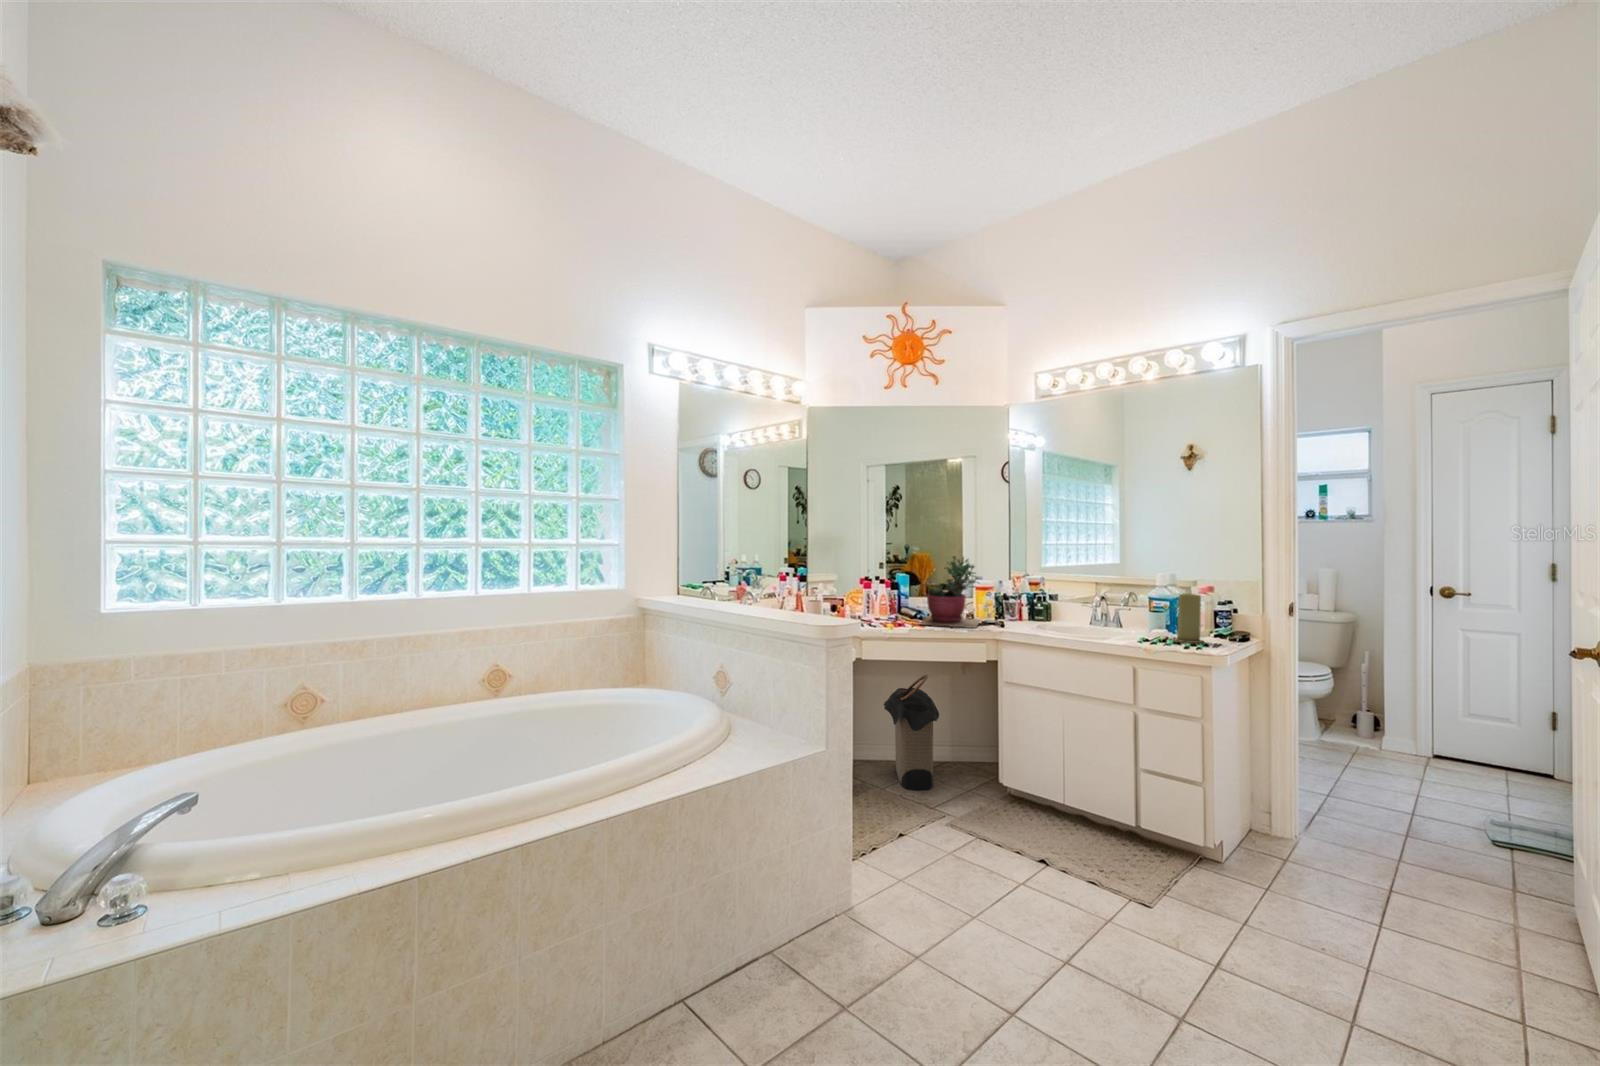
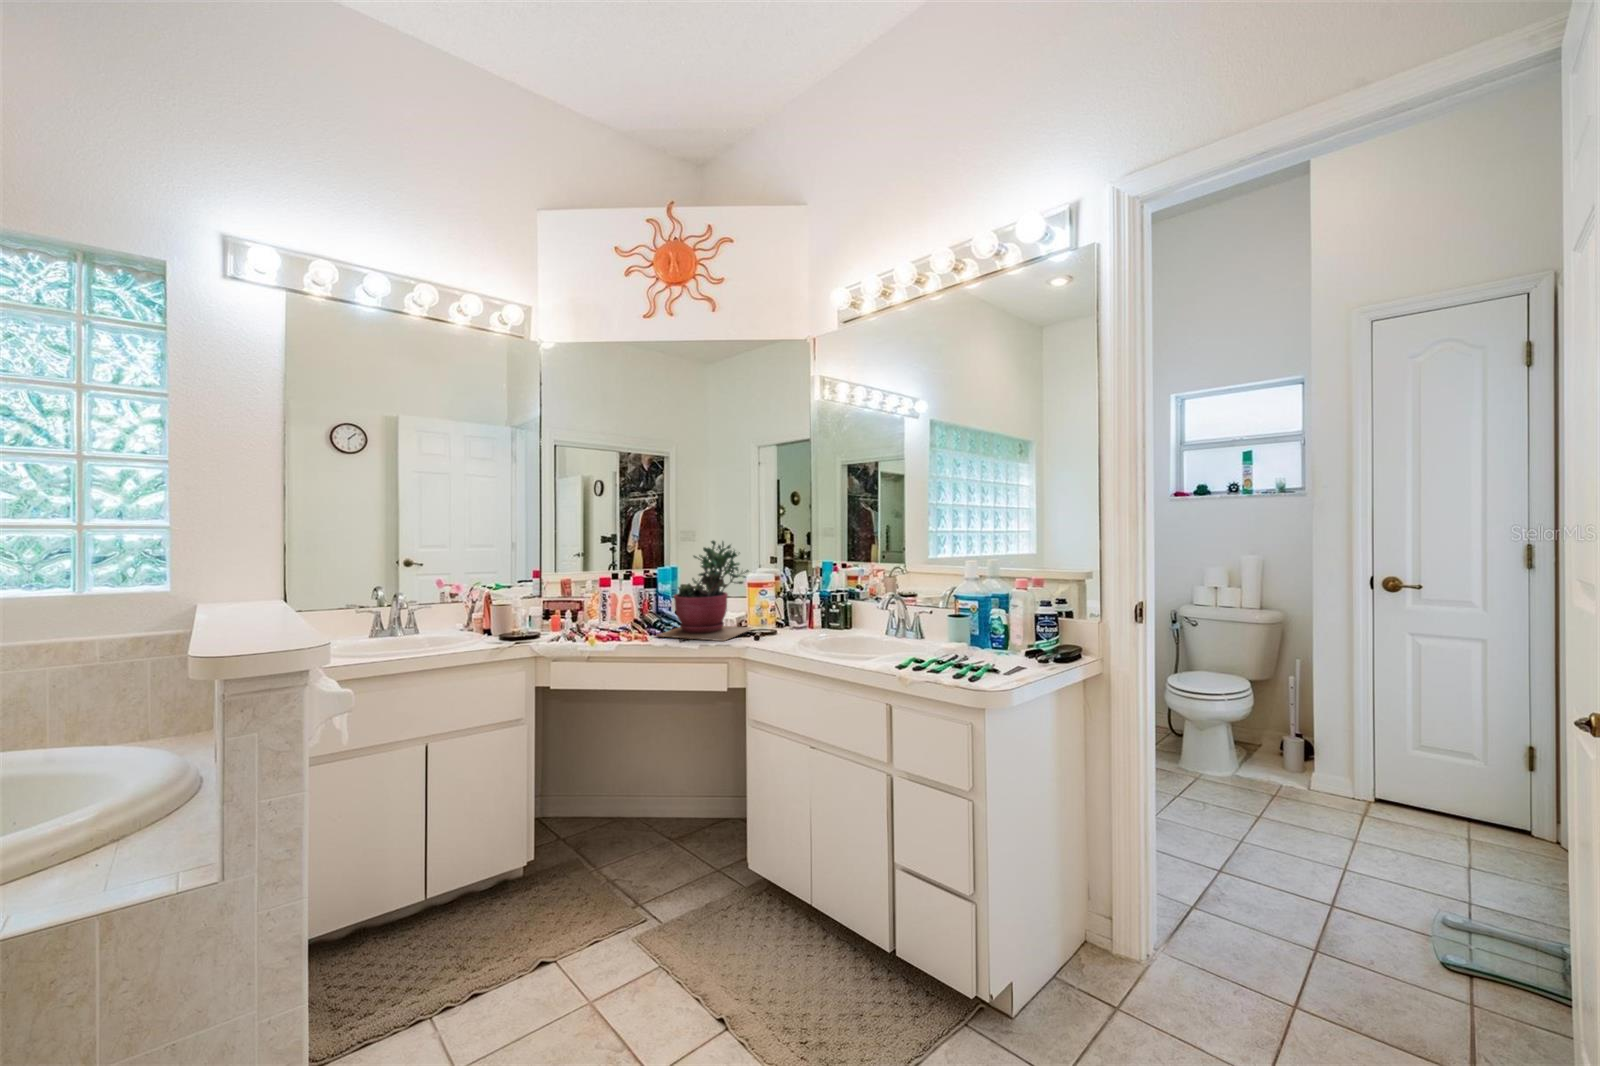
candle: present [1174,593,1203,643] -> none [969,589,1011,664]
laundry hamper: present [884,675,939,790] -> none [623,704,703,868]

